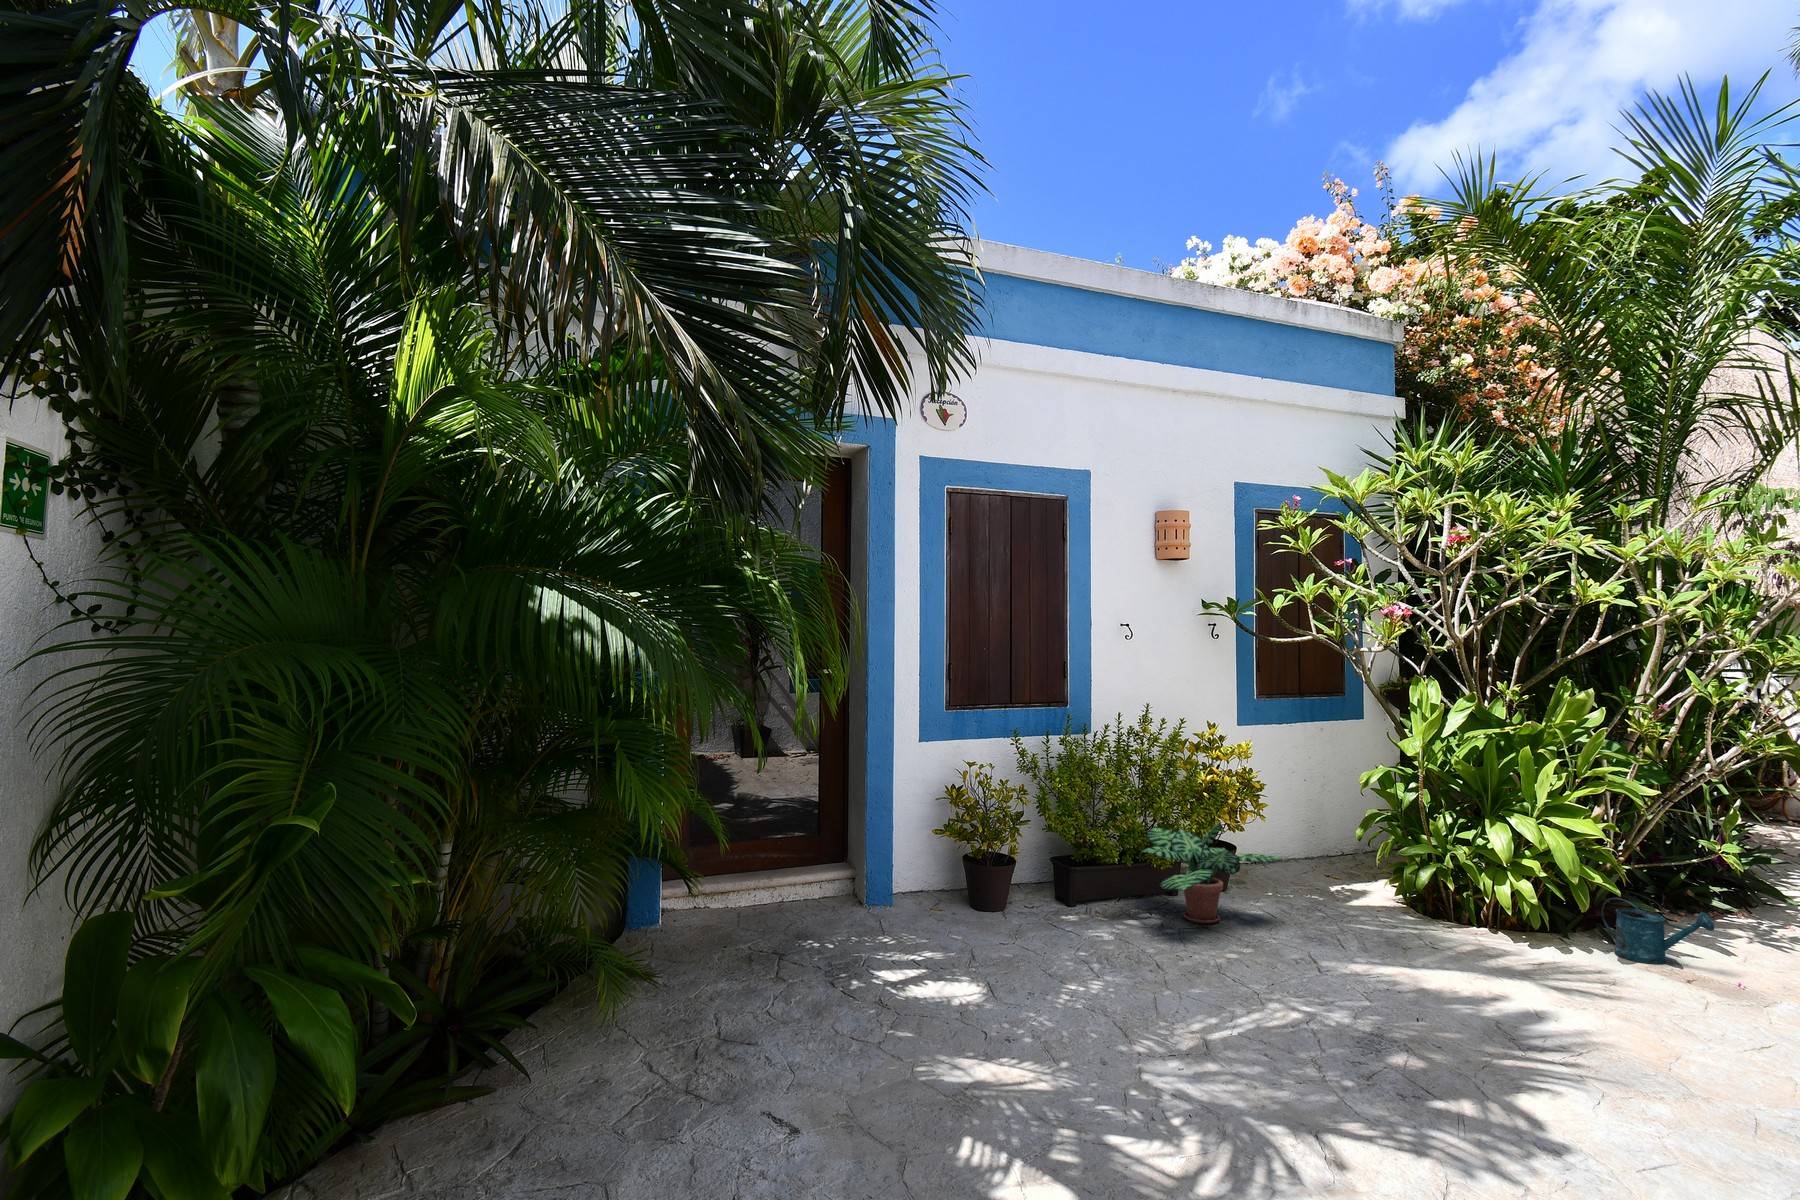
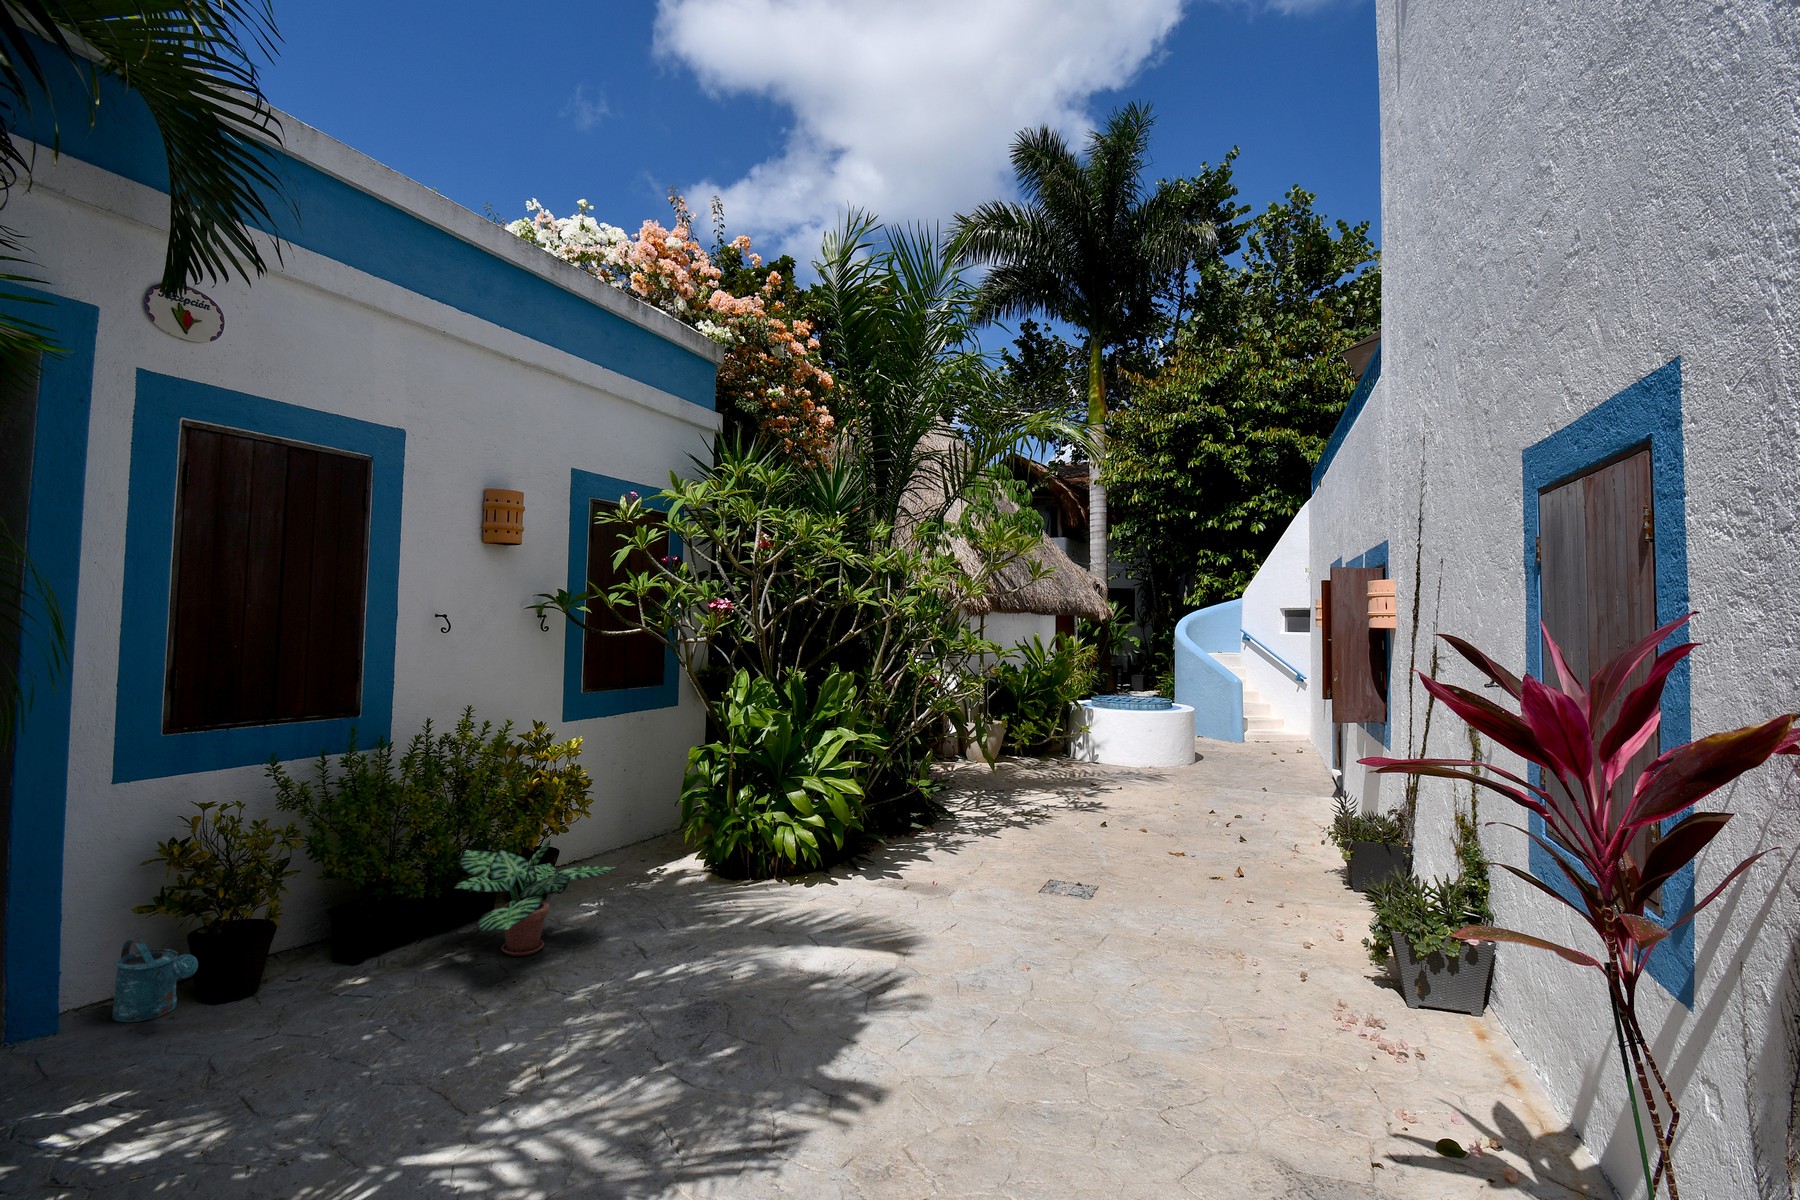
watering can: present [1602,898,1714,964] -> present [112,938,198,1022]

